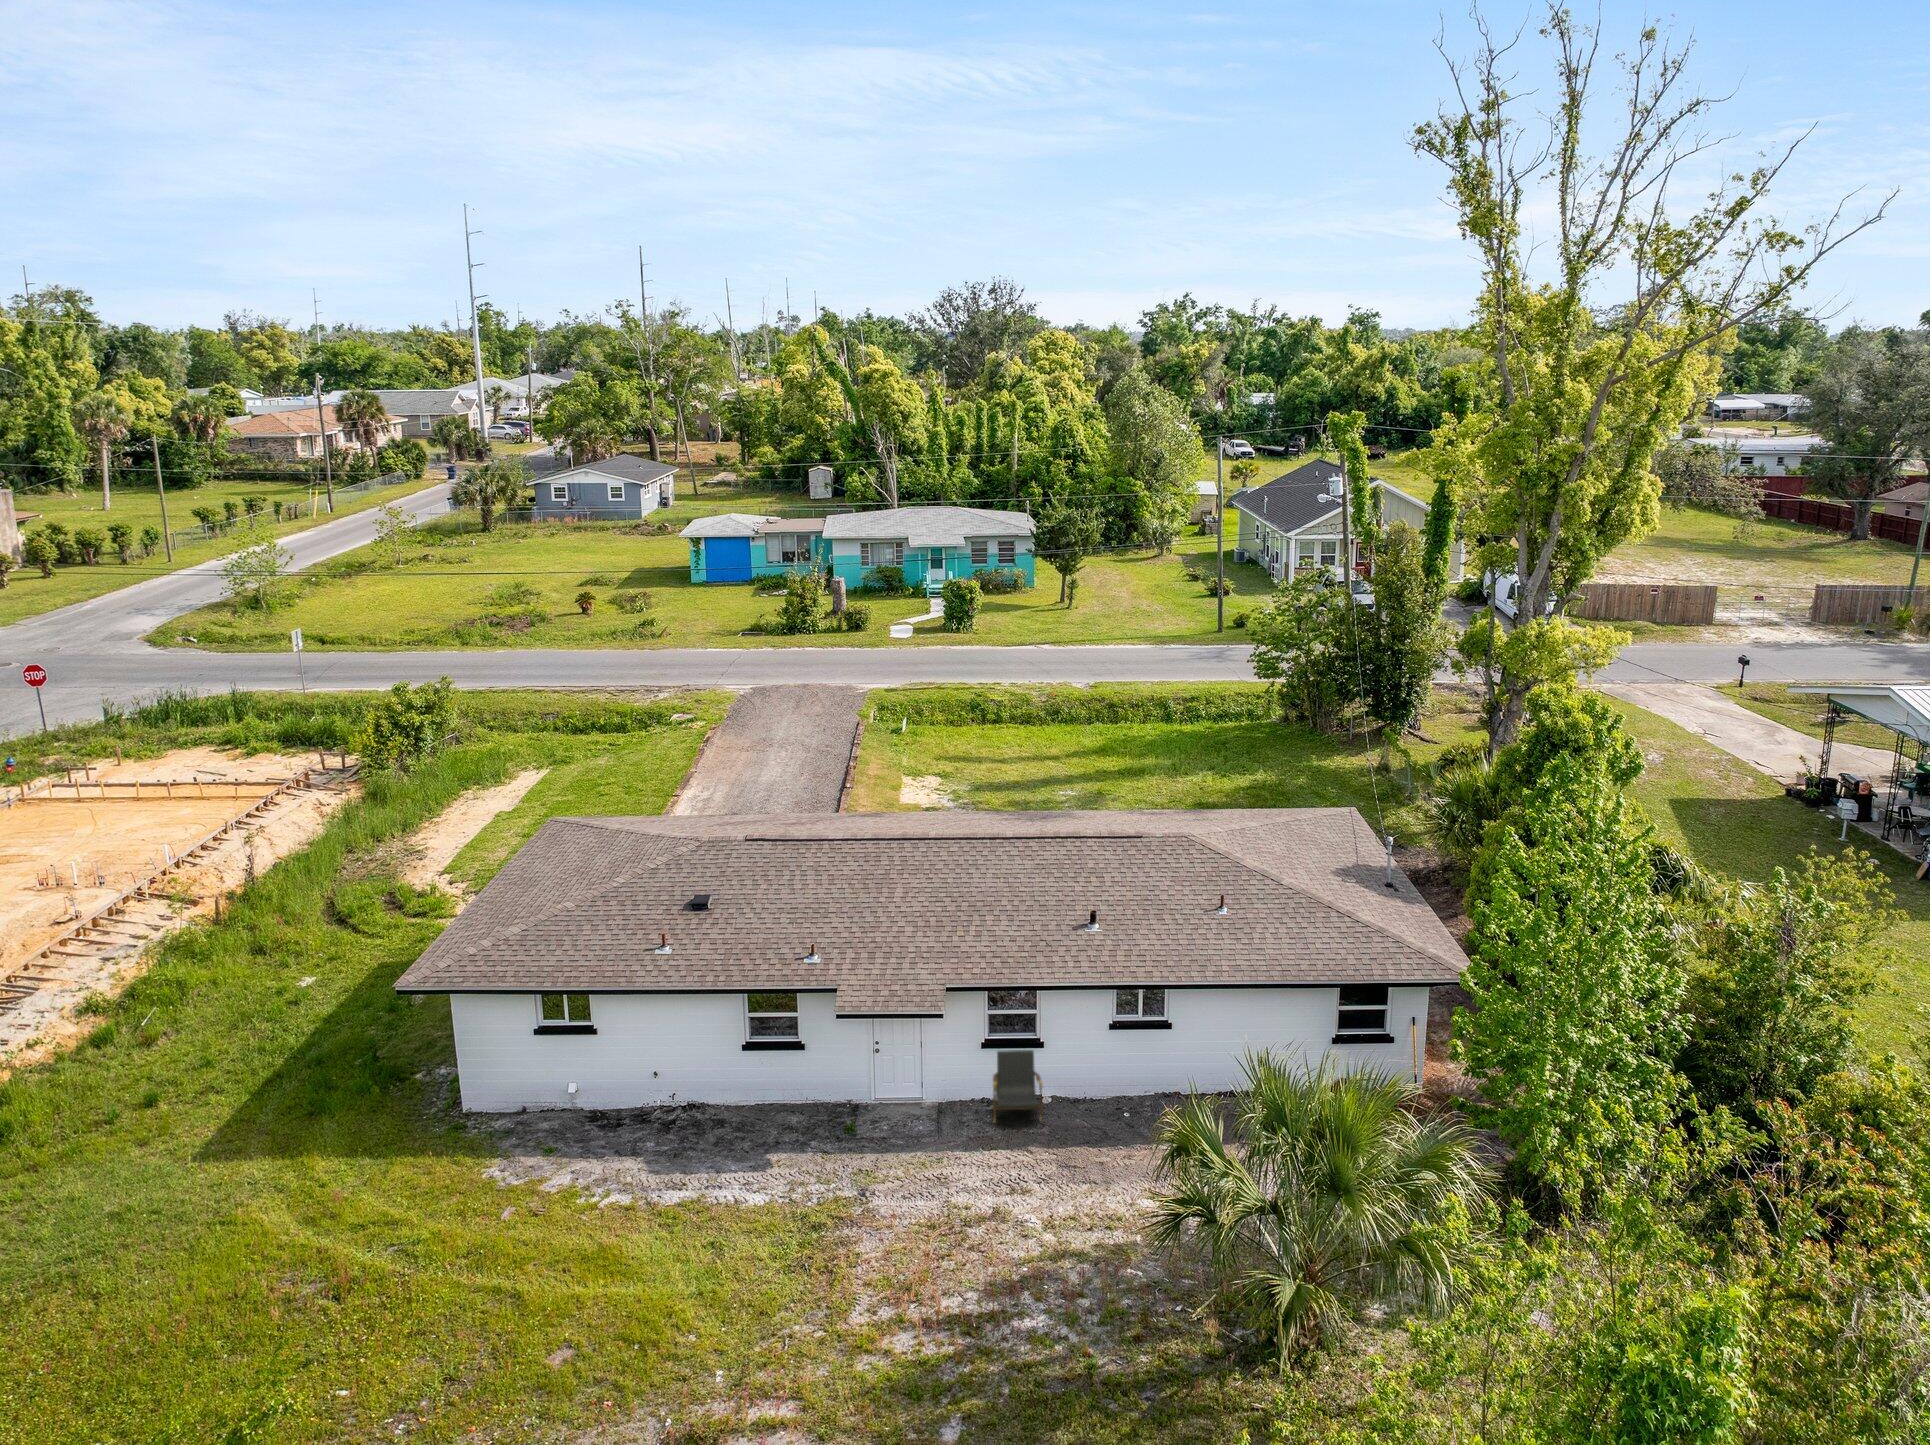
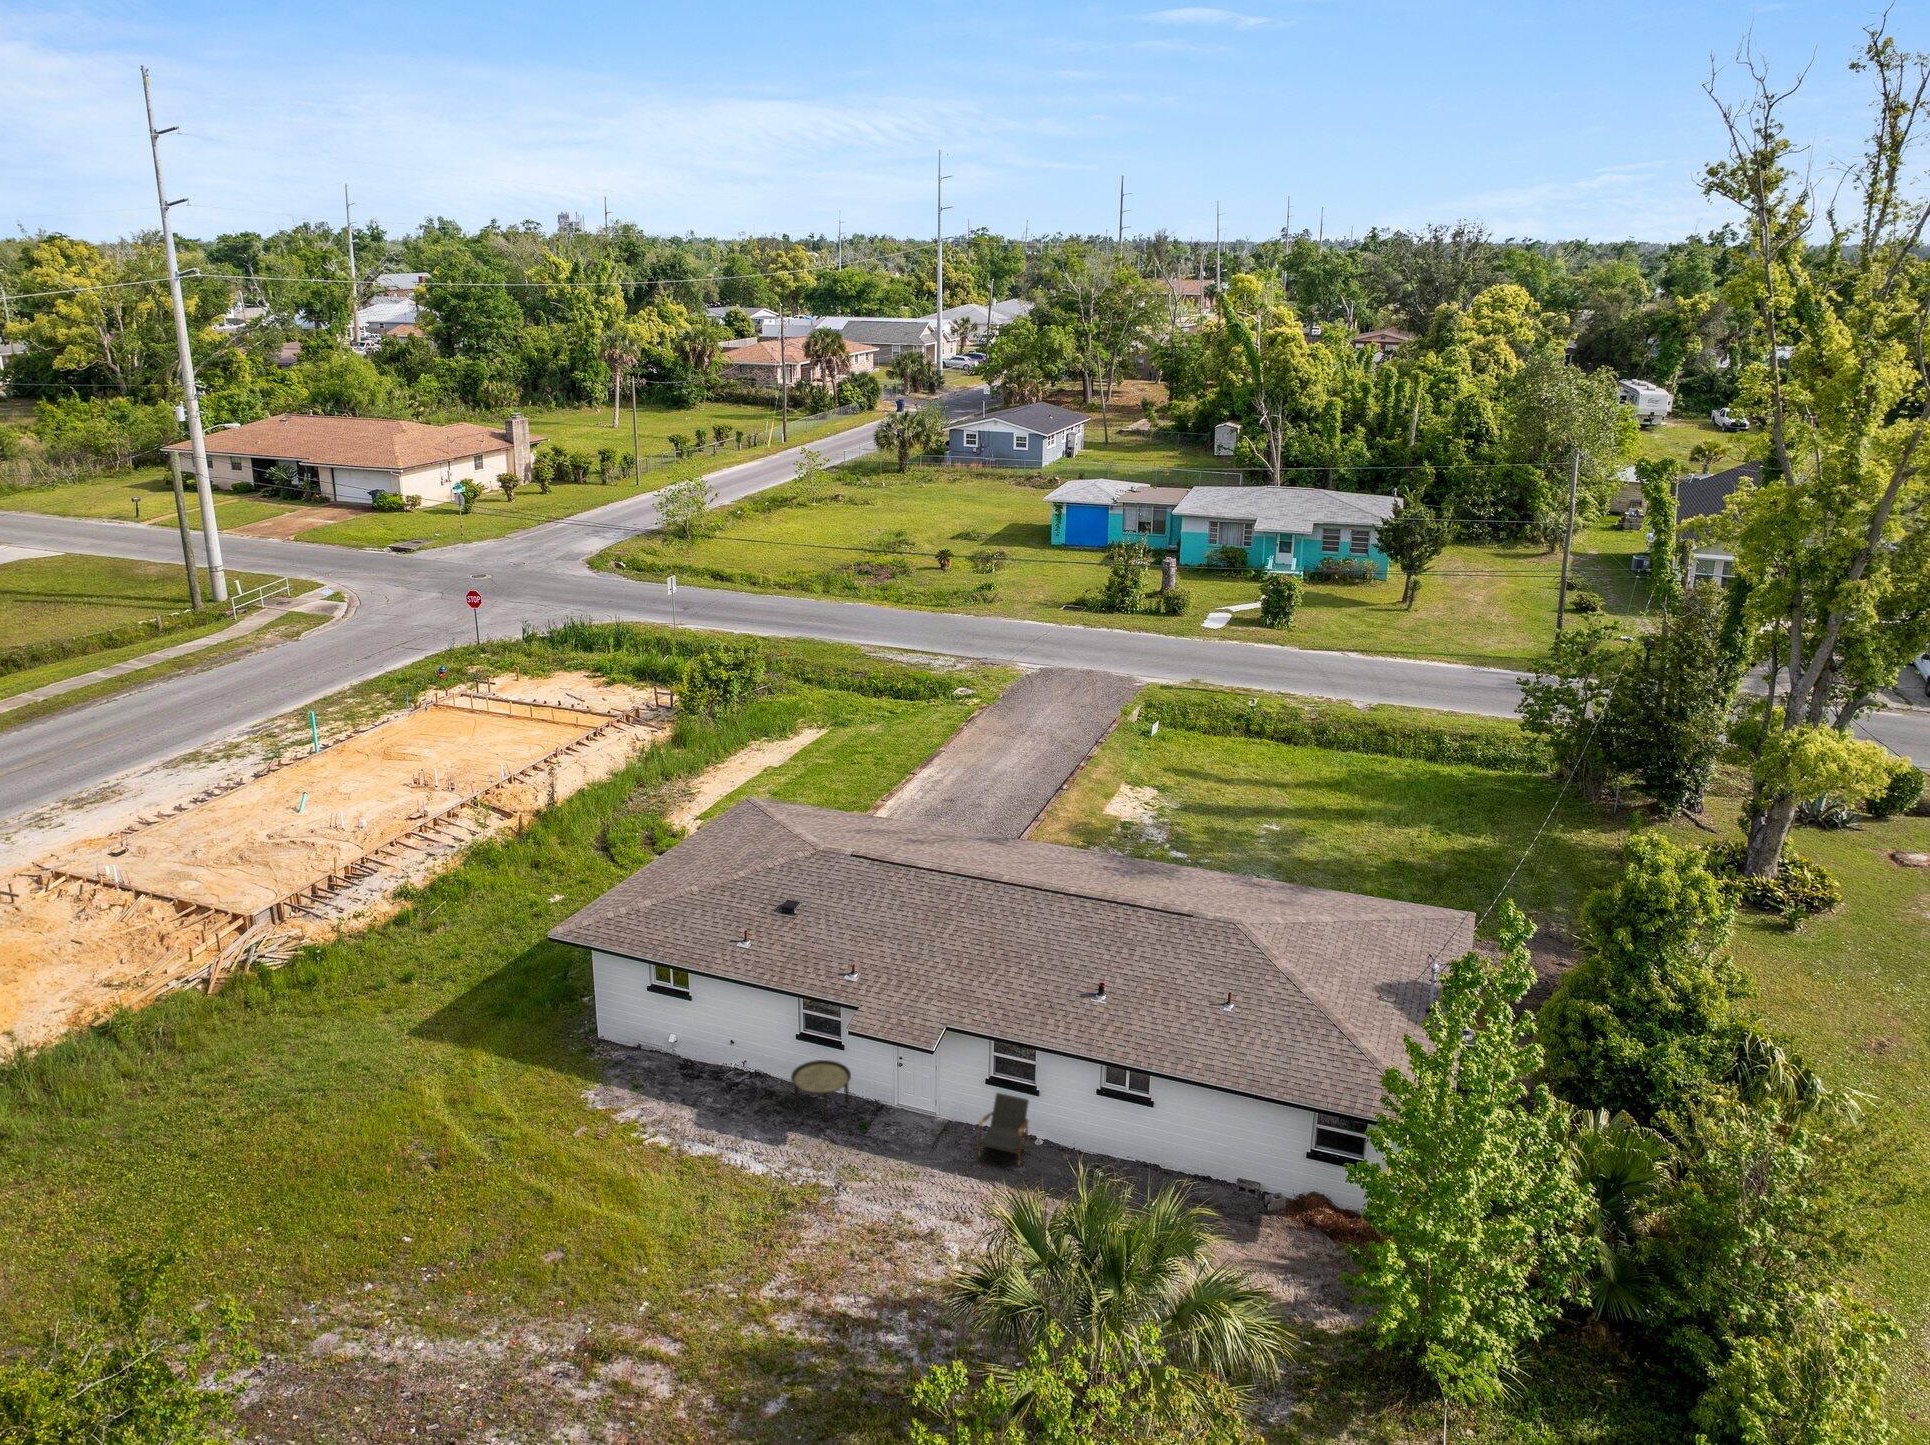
round table: none [755,1063,826,1130] -> present [791,1060,851,1121]

